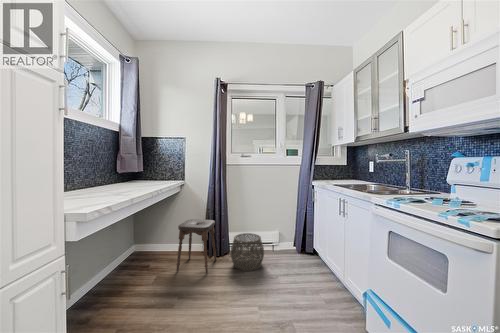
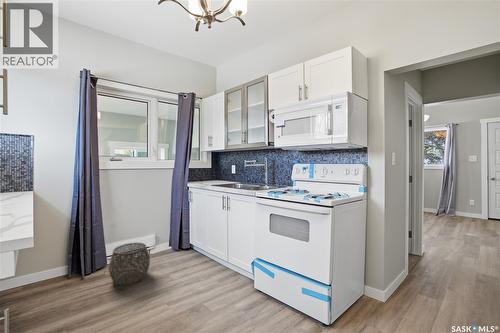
stool: present [176,219,216,274] -> none [26,238,85,320]

